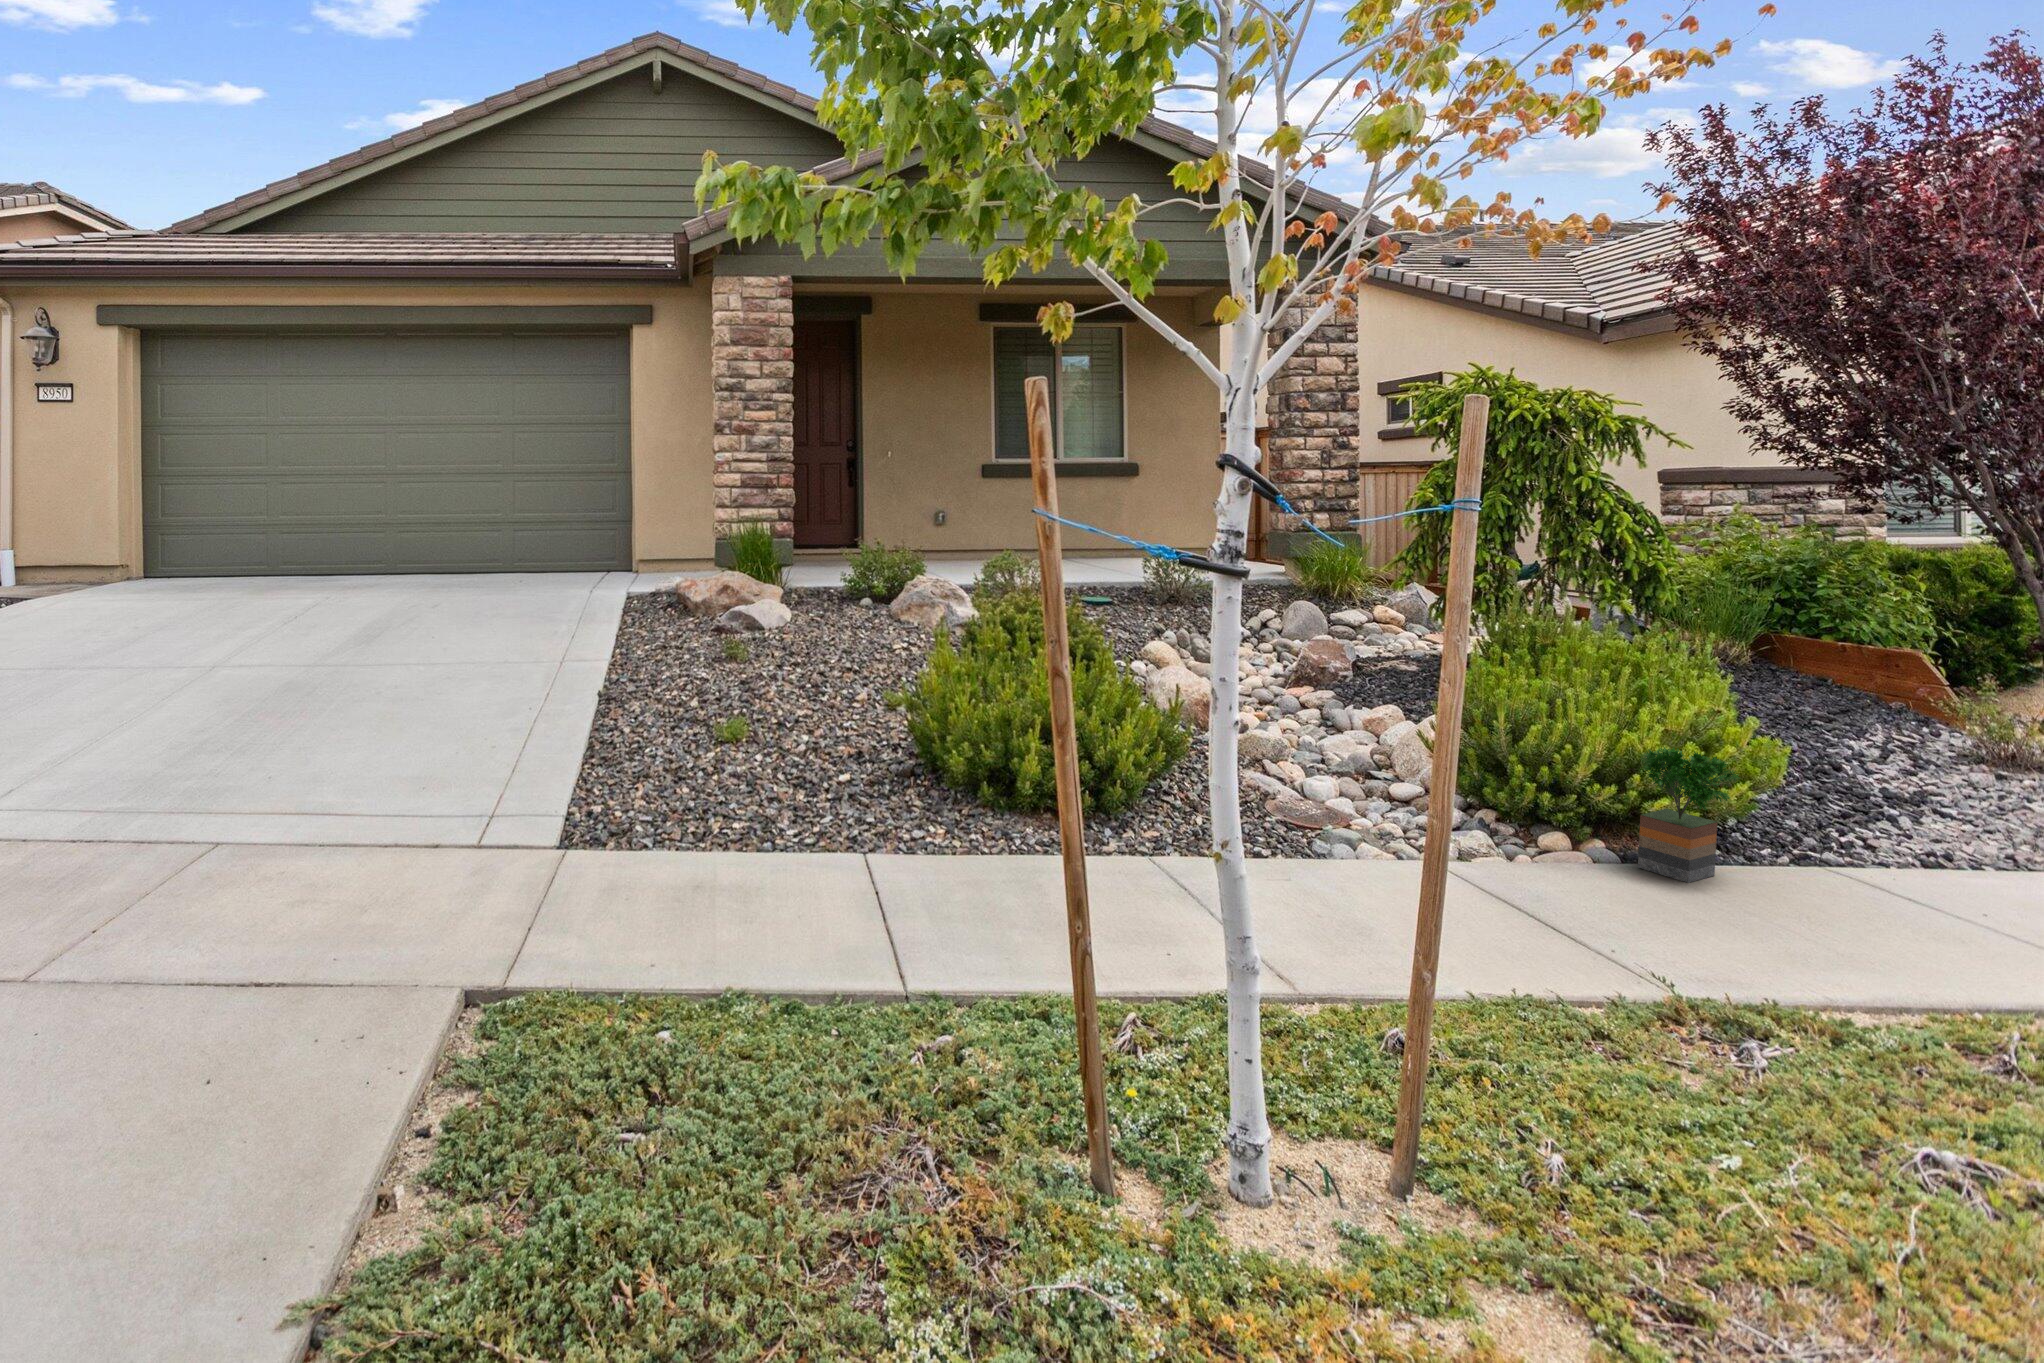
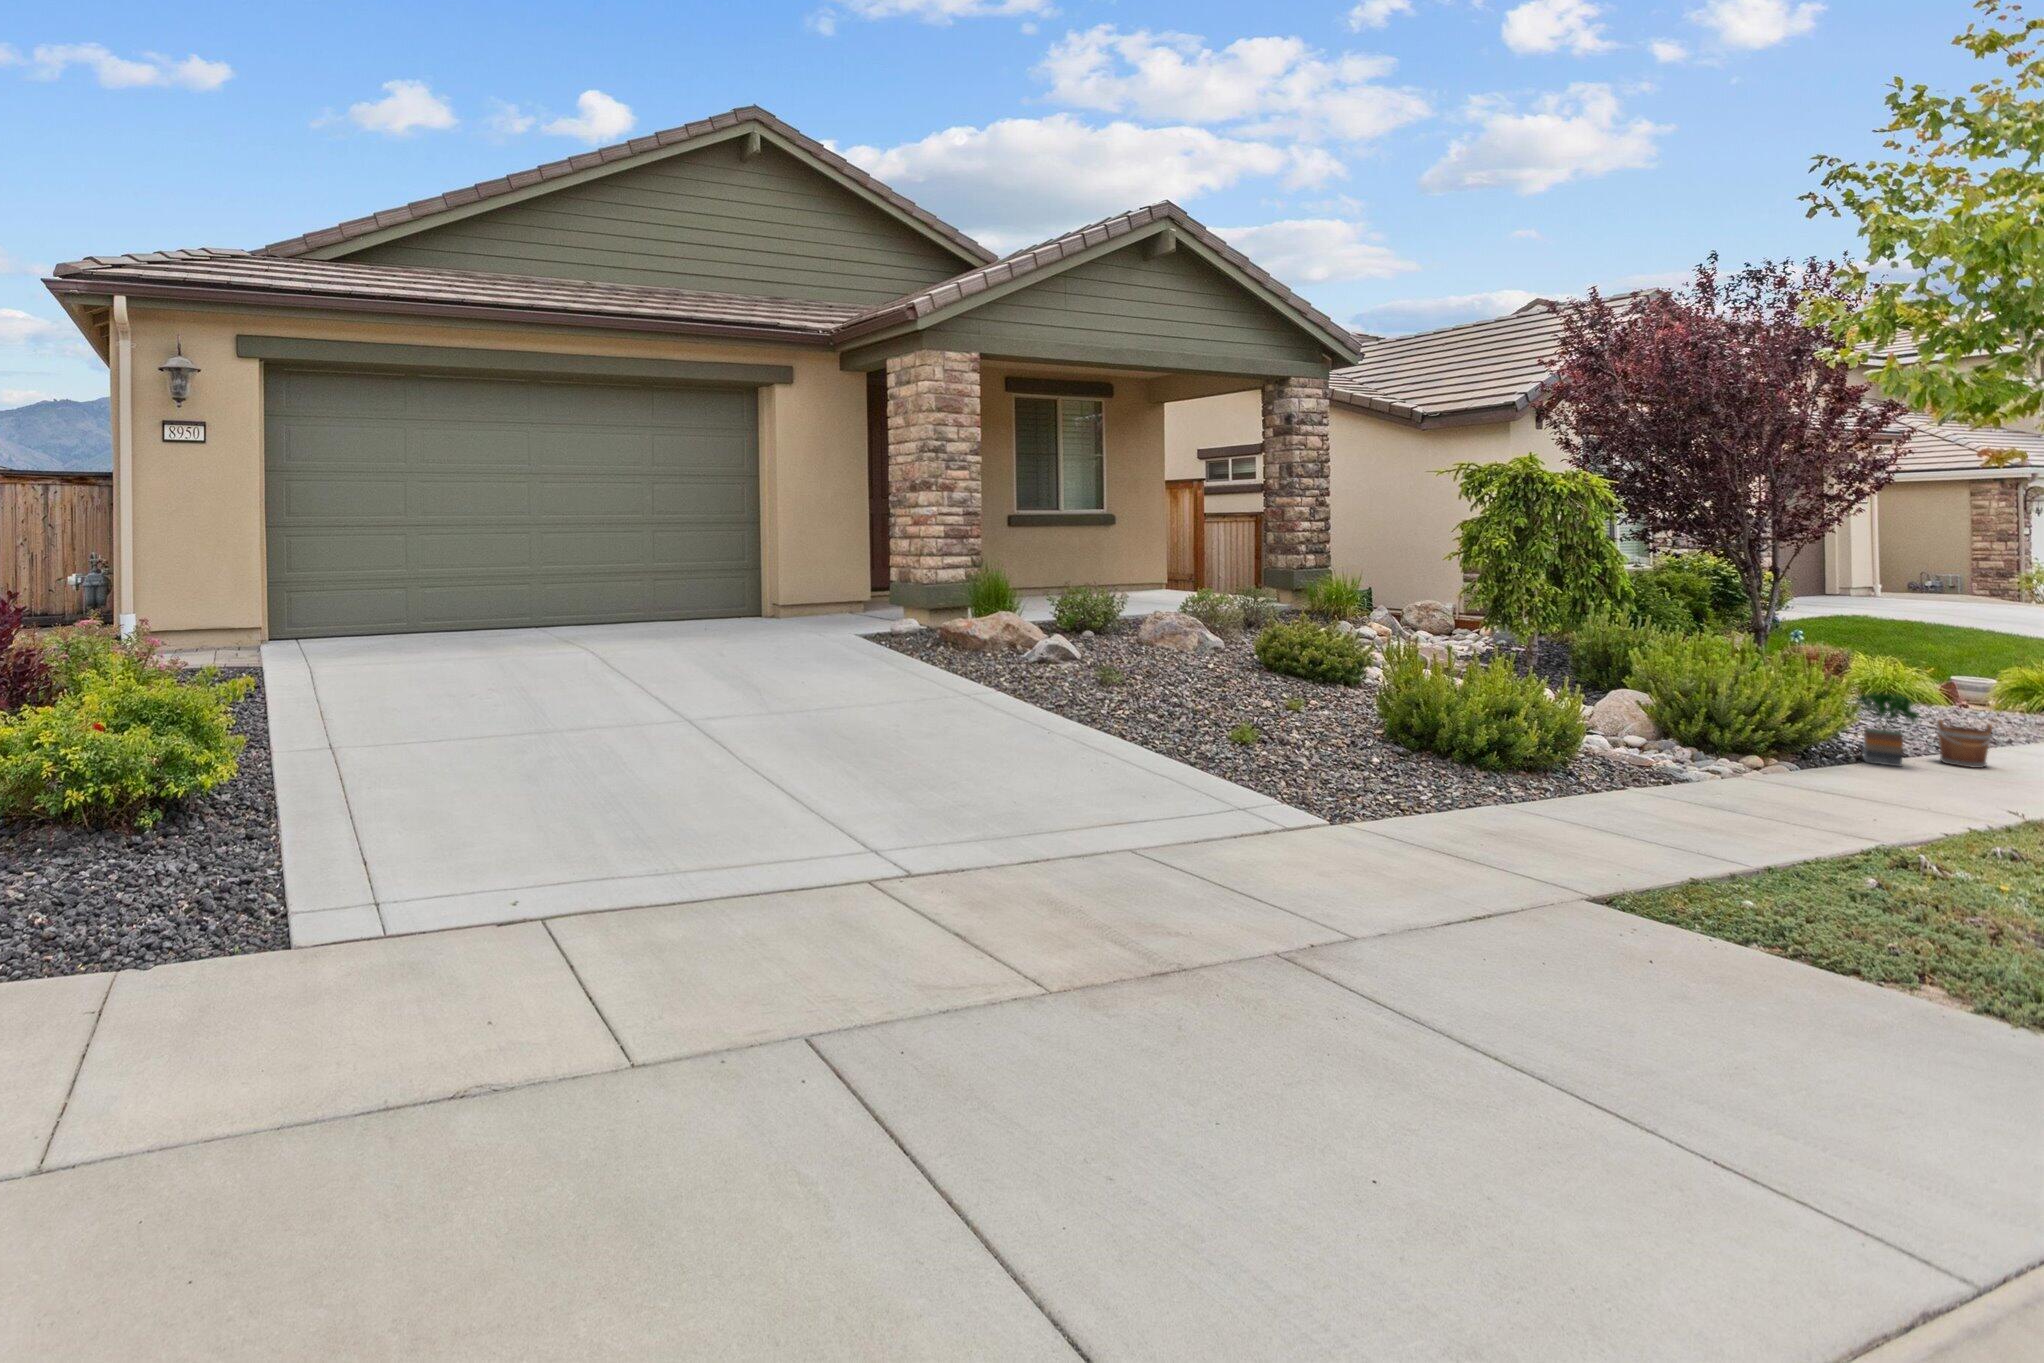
bucket: none [1804,810,1909,908] -> present [1937,720,1995,768]

